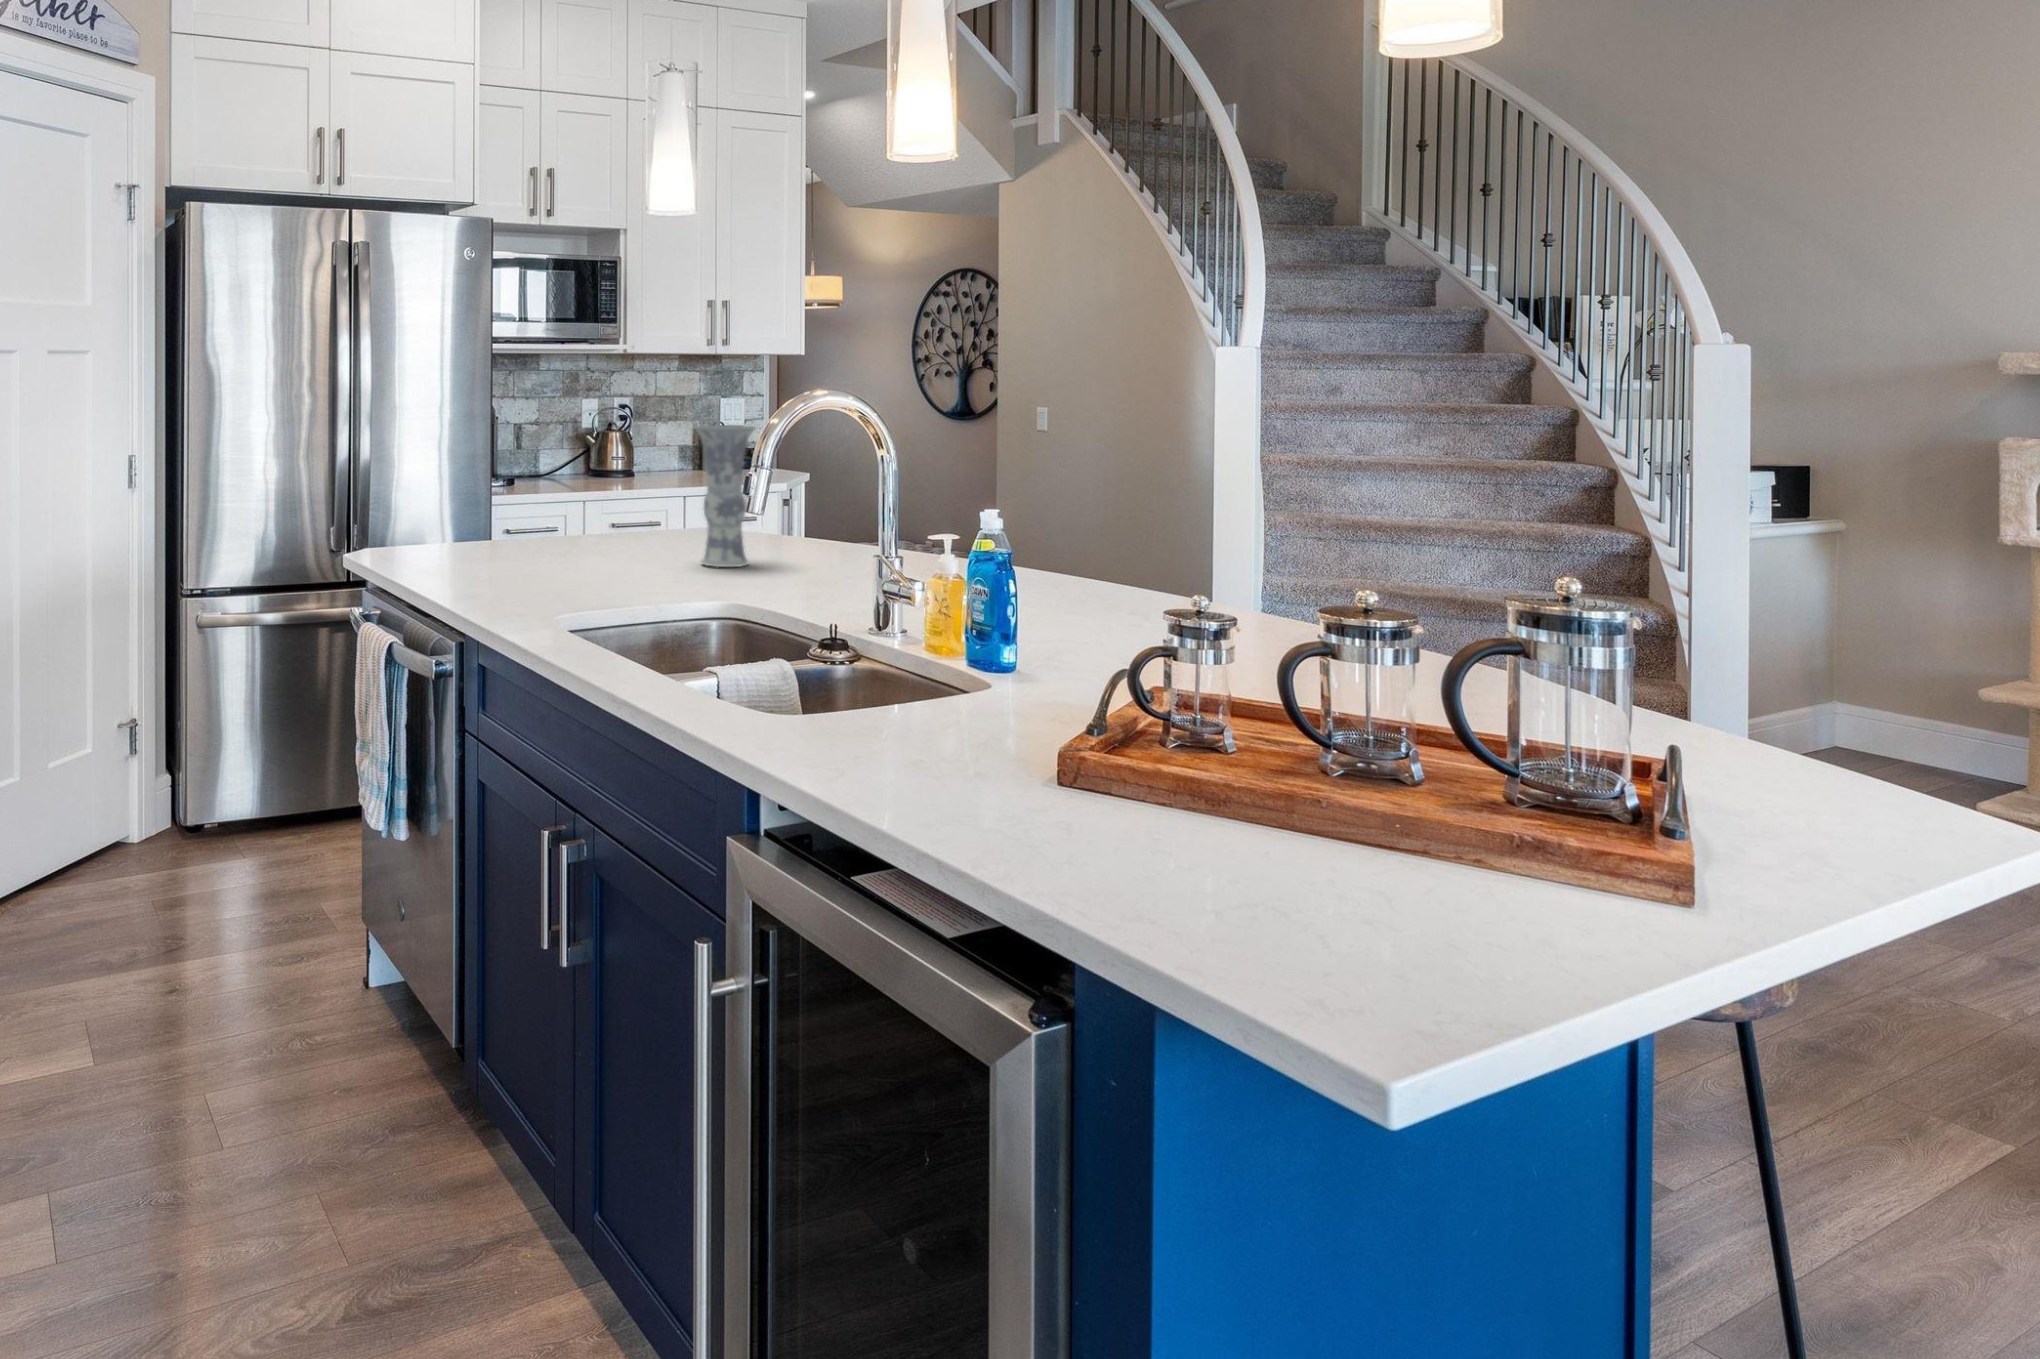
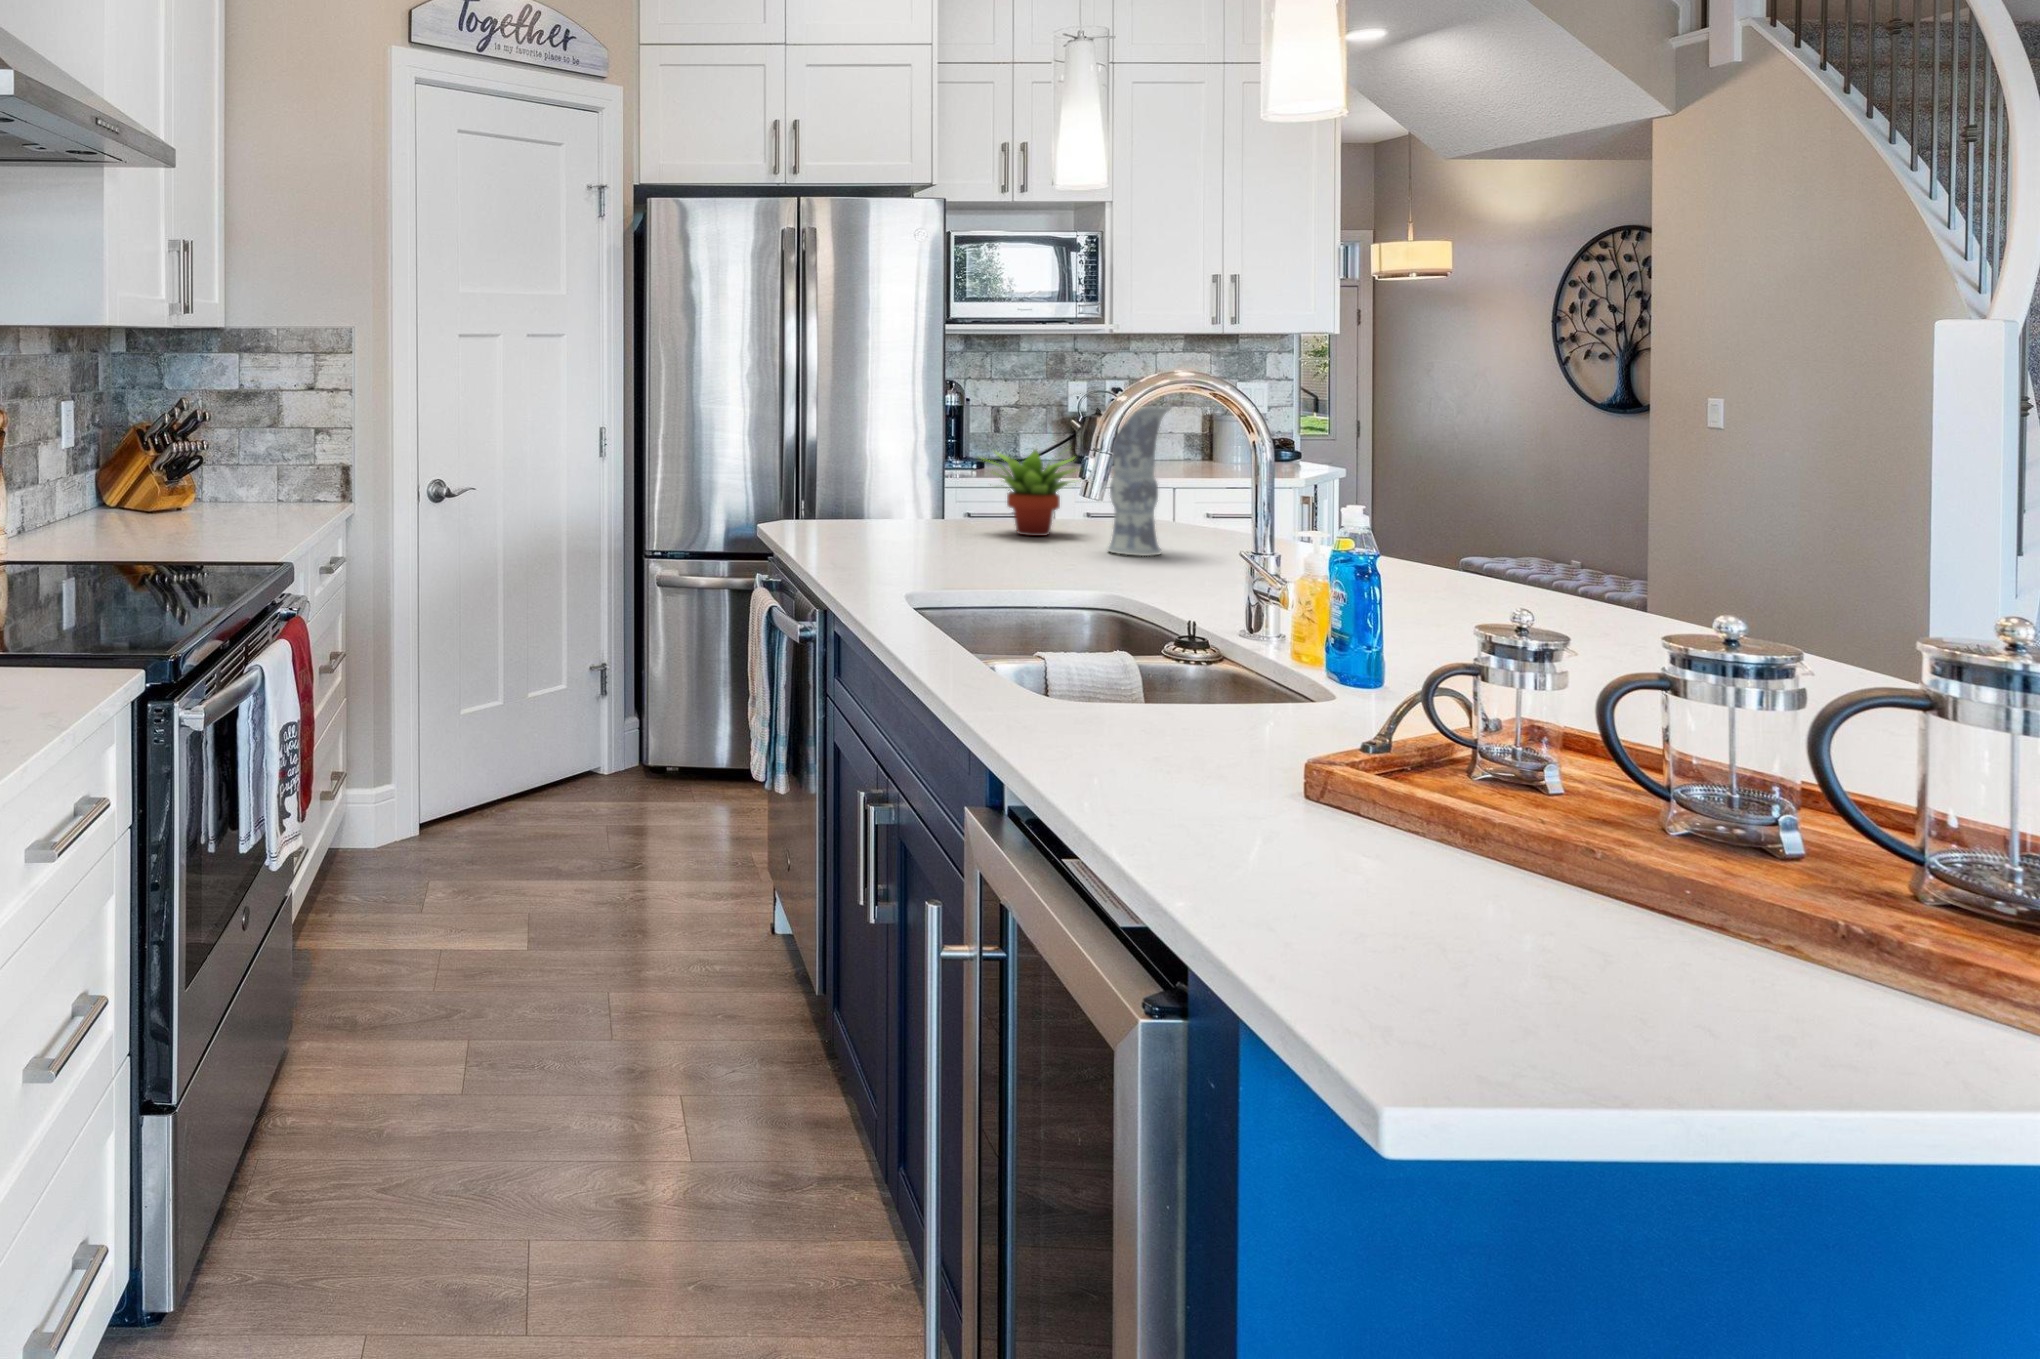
succulent plant: none [571,464,666,553] -> present [983,450,1075,536]

